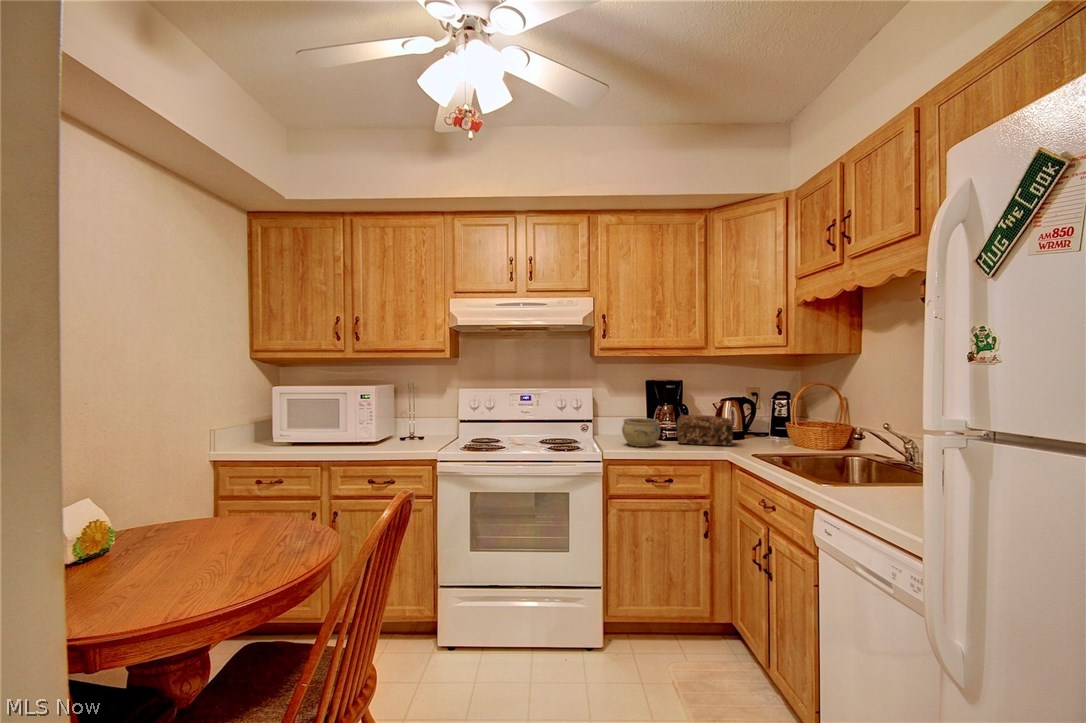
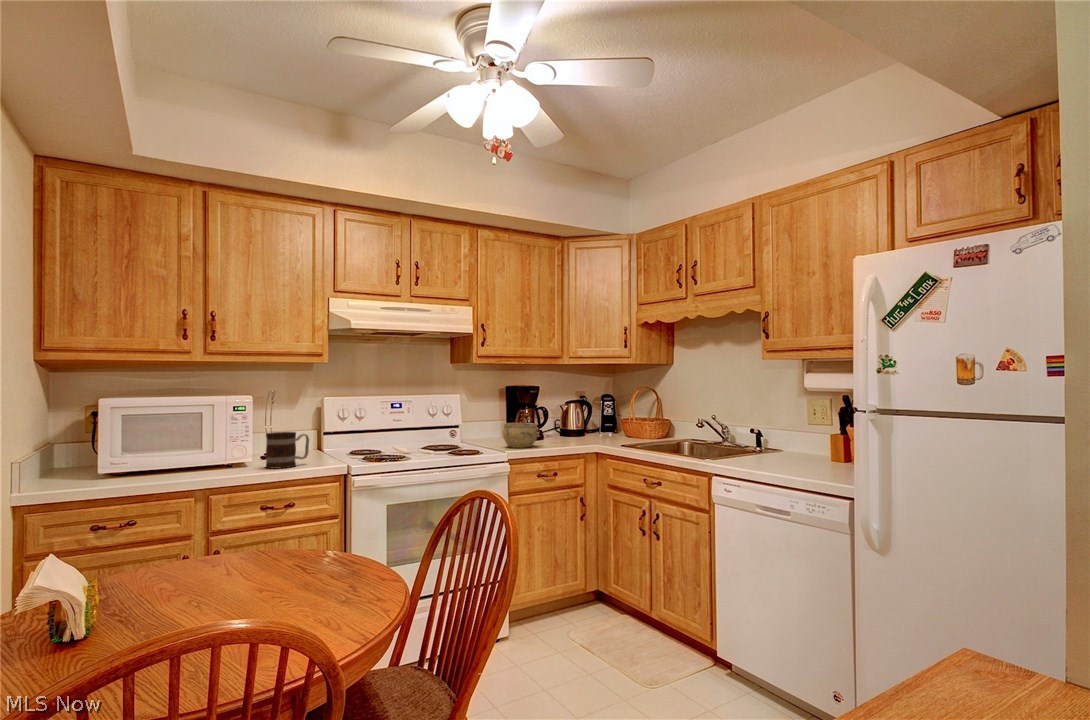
bread loaf: present [677,415,733,445] -> none [541,418,591,444]
mug: none [389,416,427,448] -> present [266,432,309,468]

